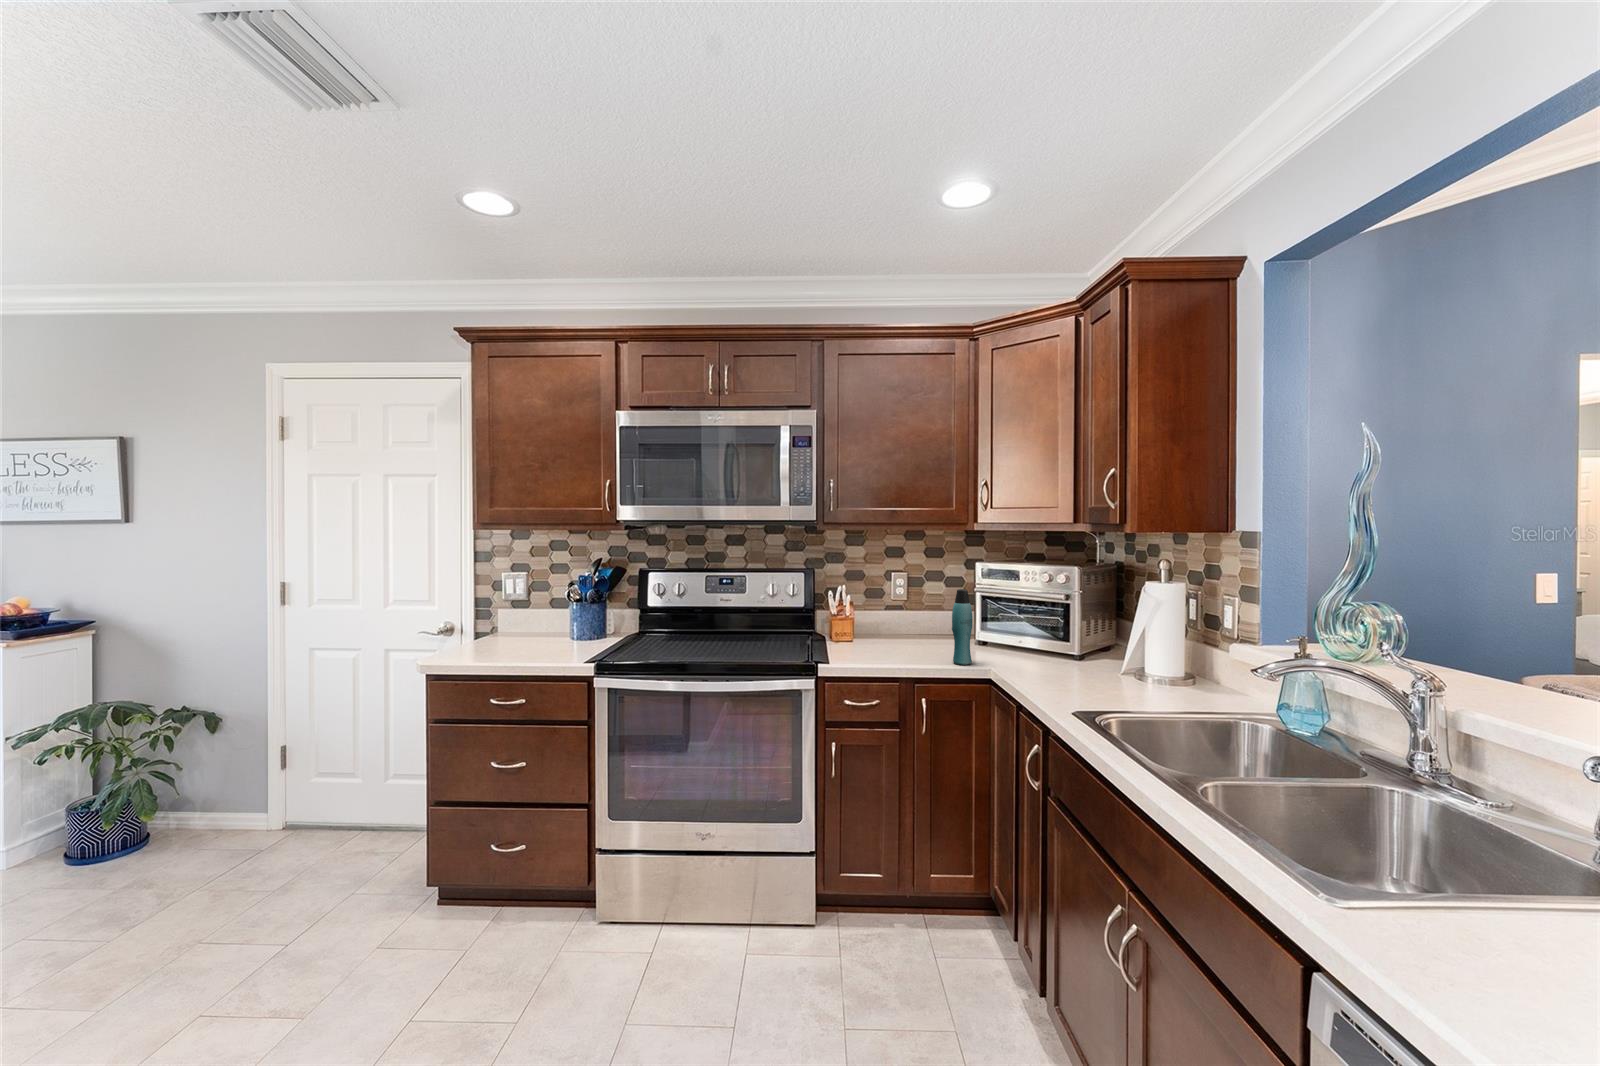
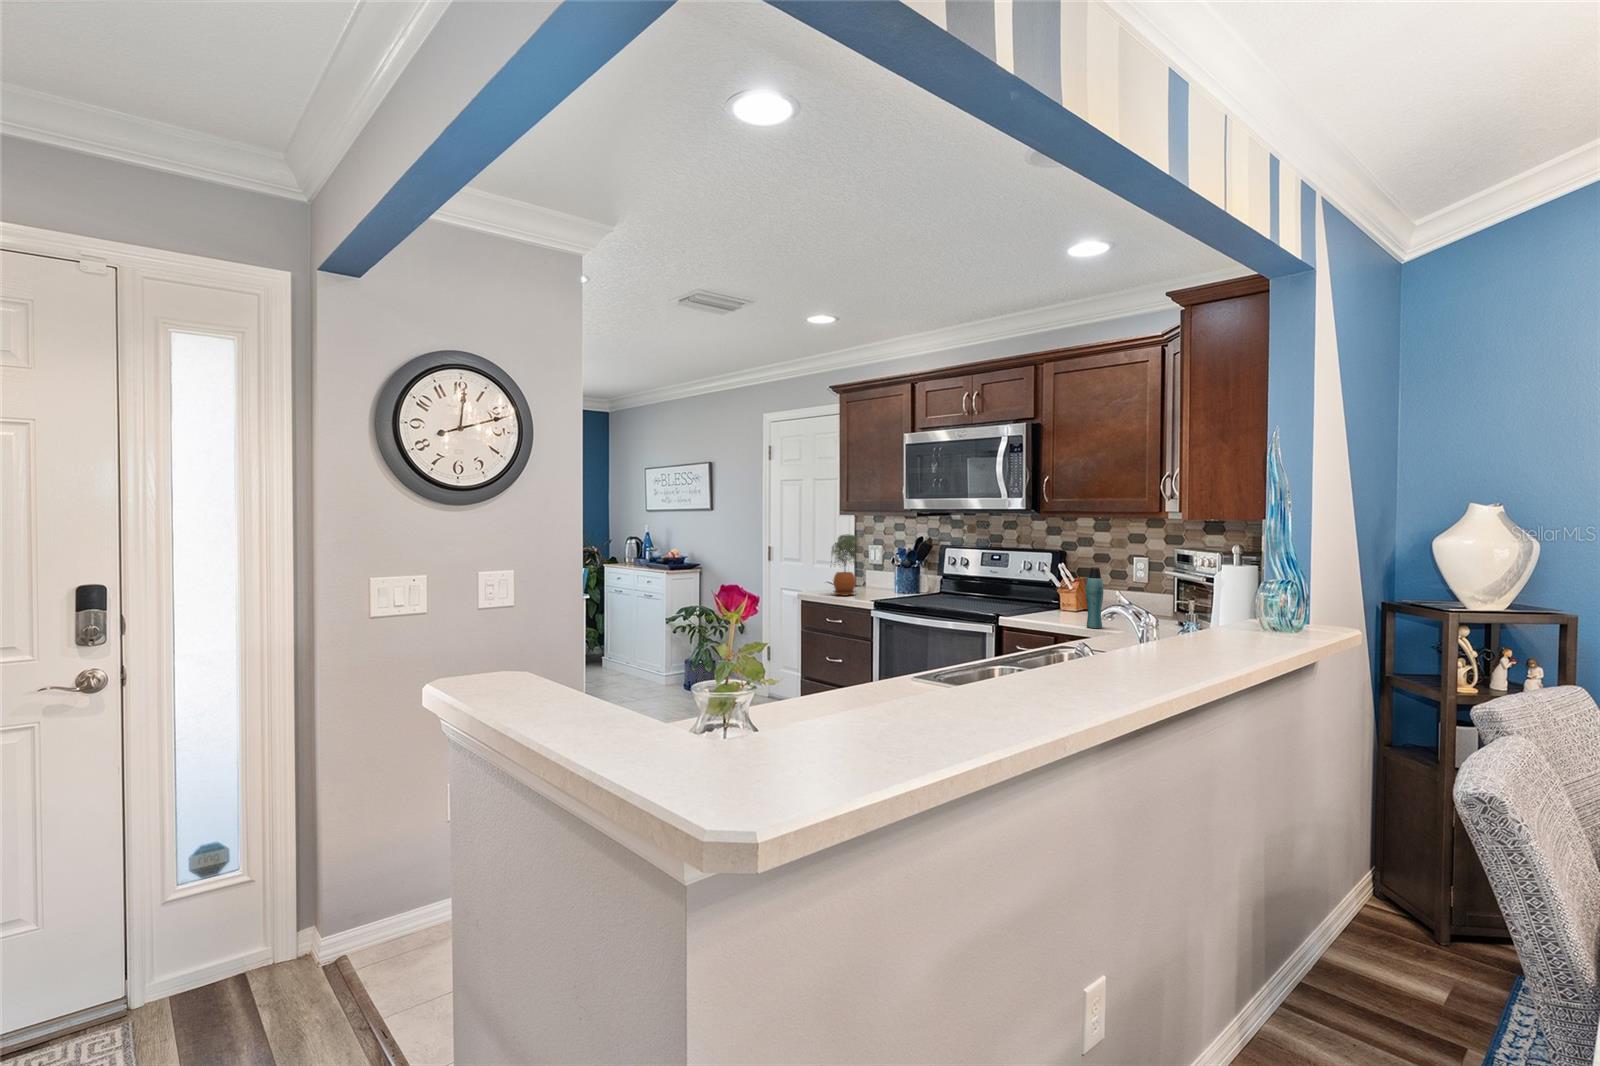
potted plant: none [486,559,536,656] -> present [832,535,858,596]

